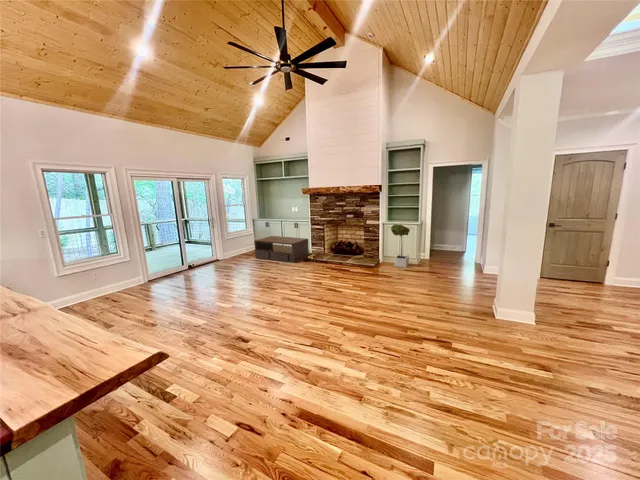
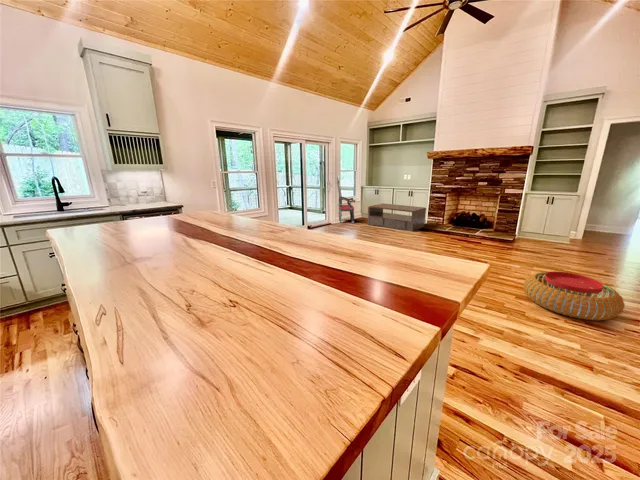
armchair: none [221,212,243,259] -> present [337,177,355,223]
potted tree: present [391,224,410,267] -> none [539,193,570,246]
pouf: none [348,300,413,344] -> present [523,271,625,321]

